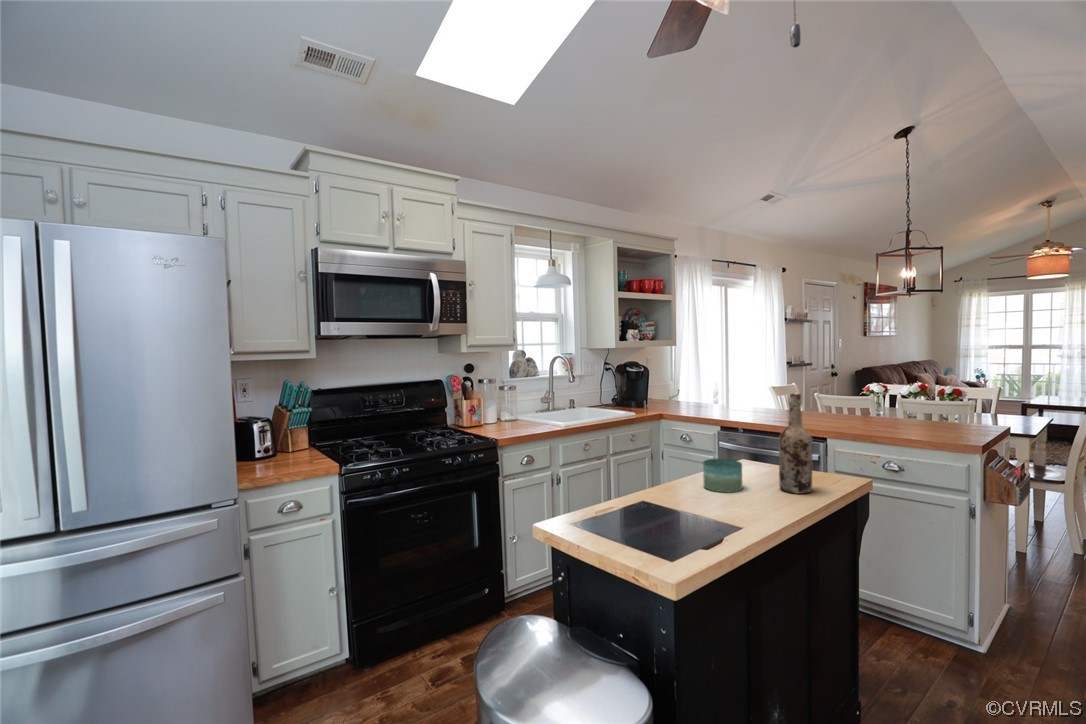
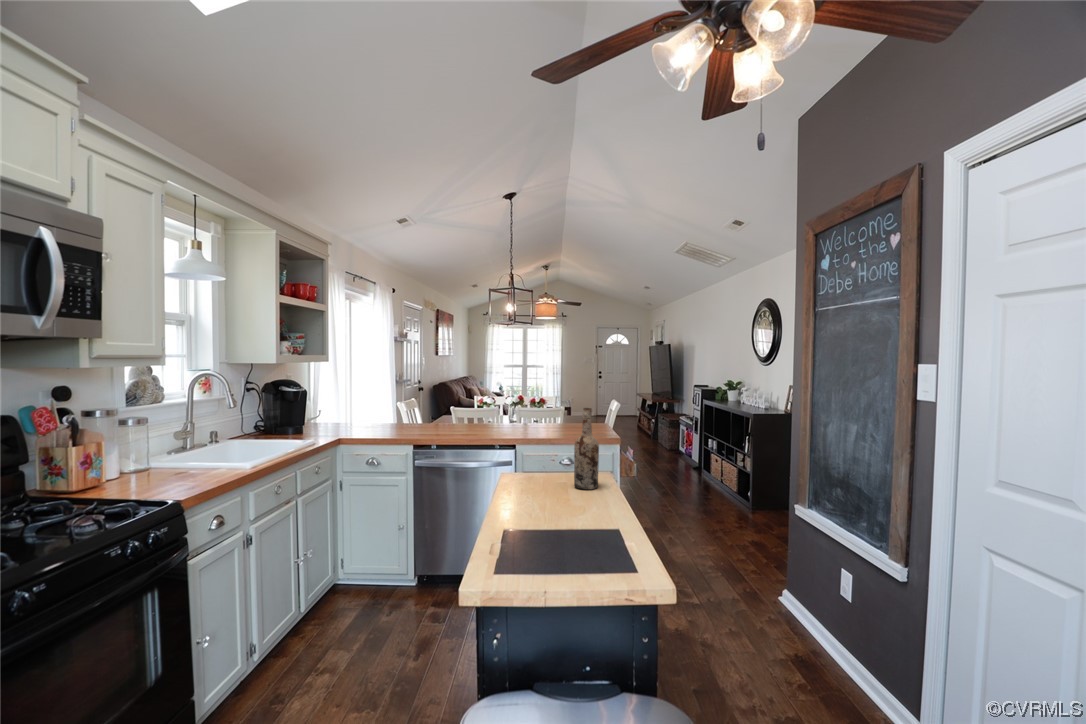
candle: present [703,459,742,492] -> none [523,471,556,502]

